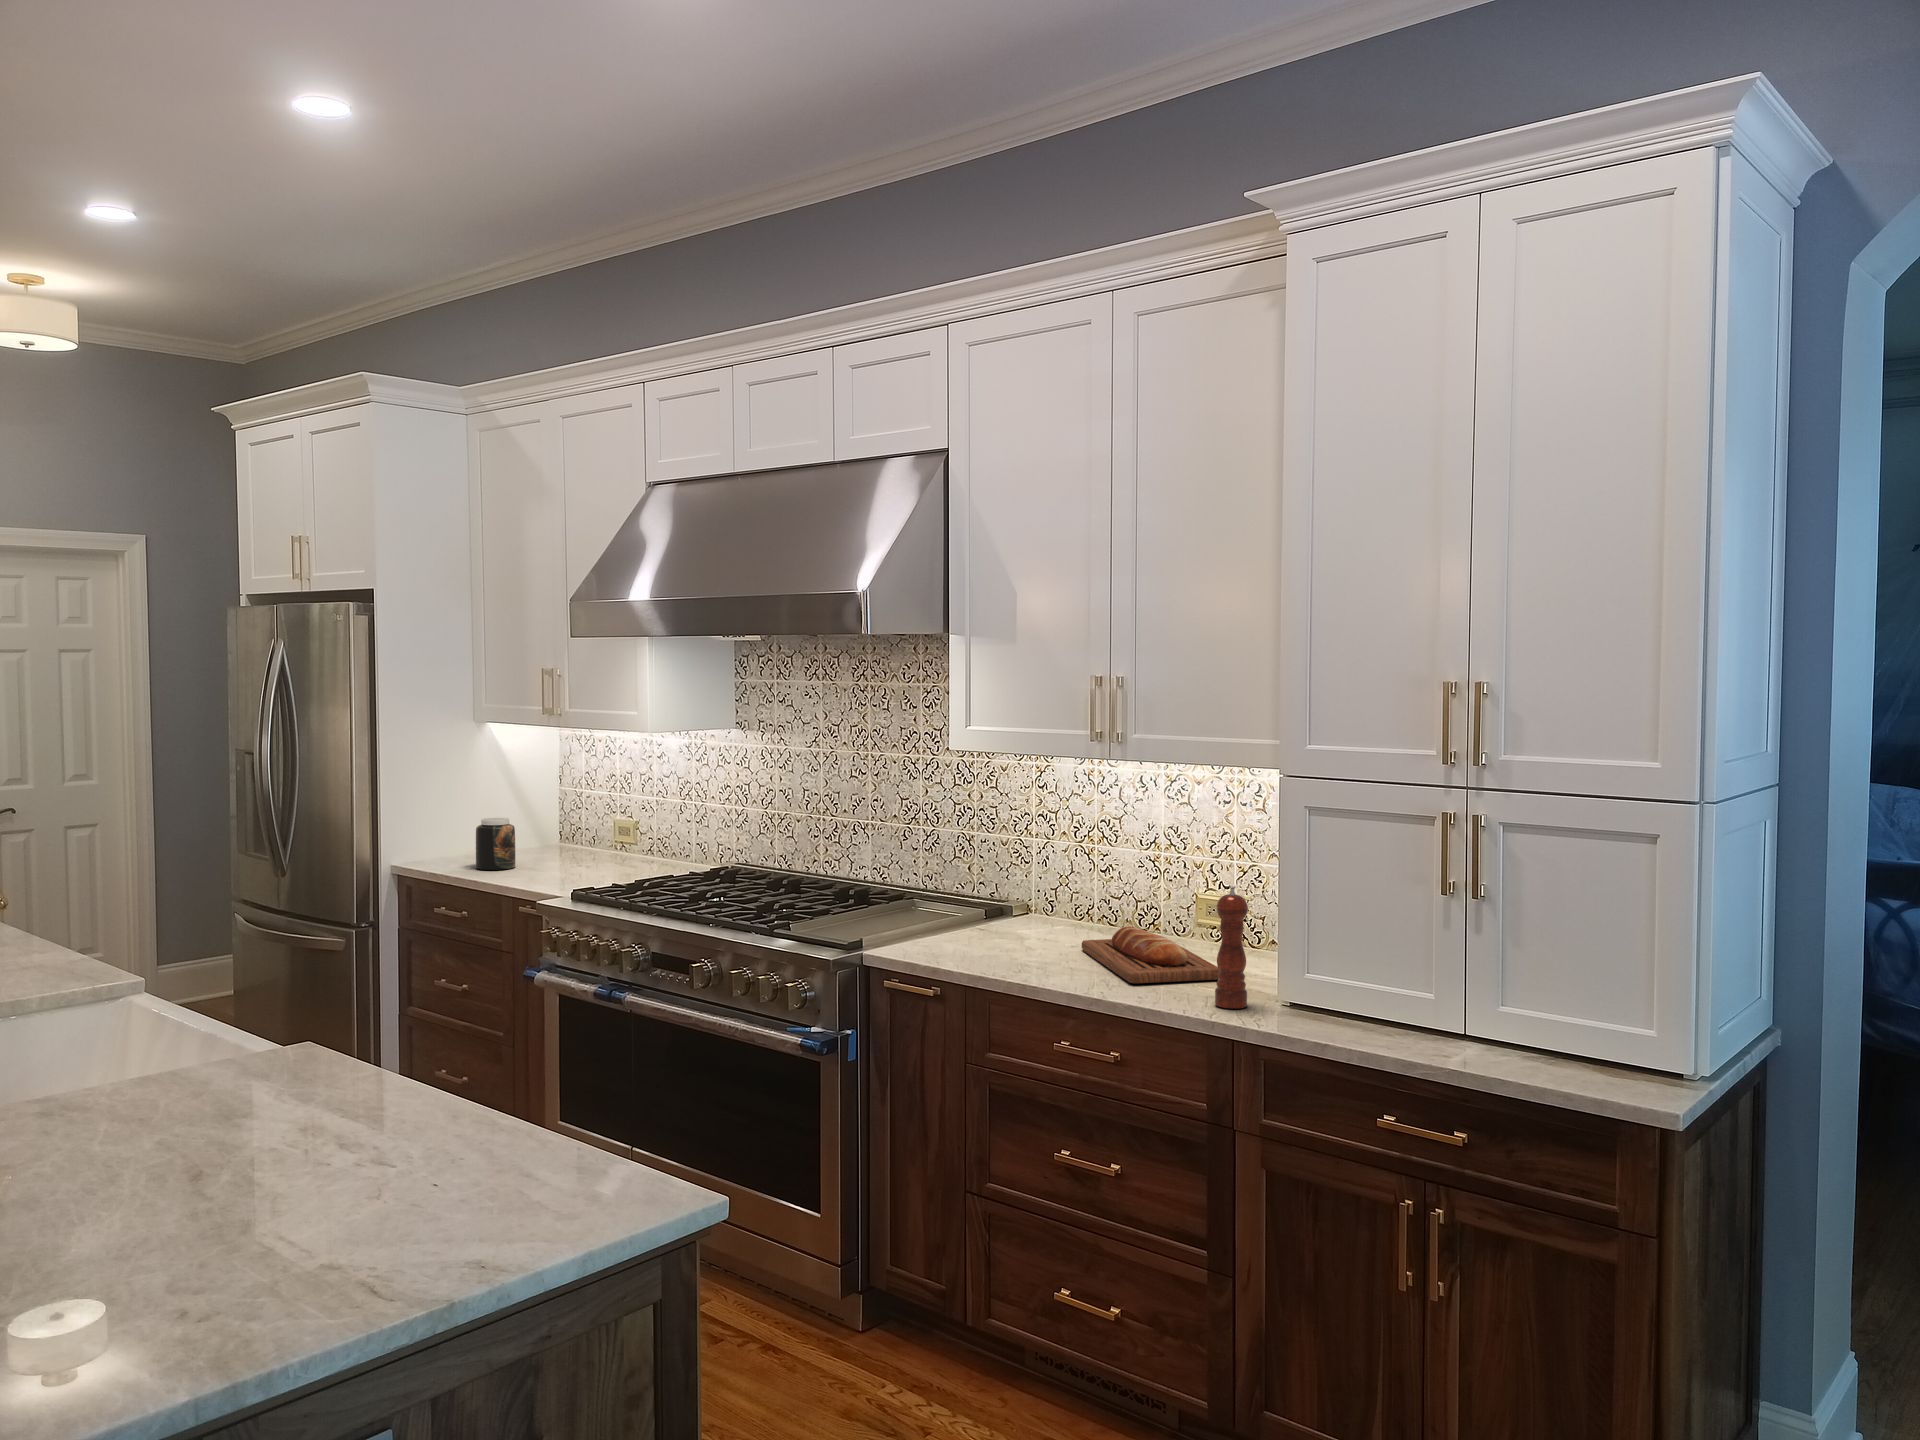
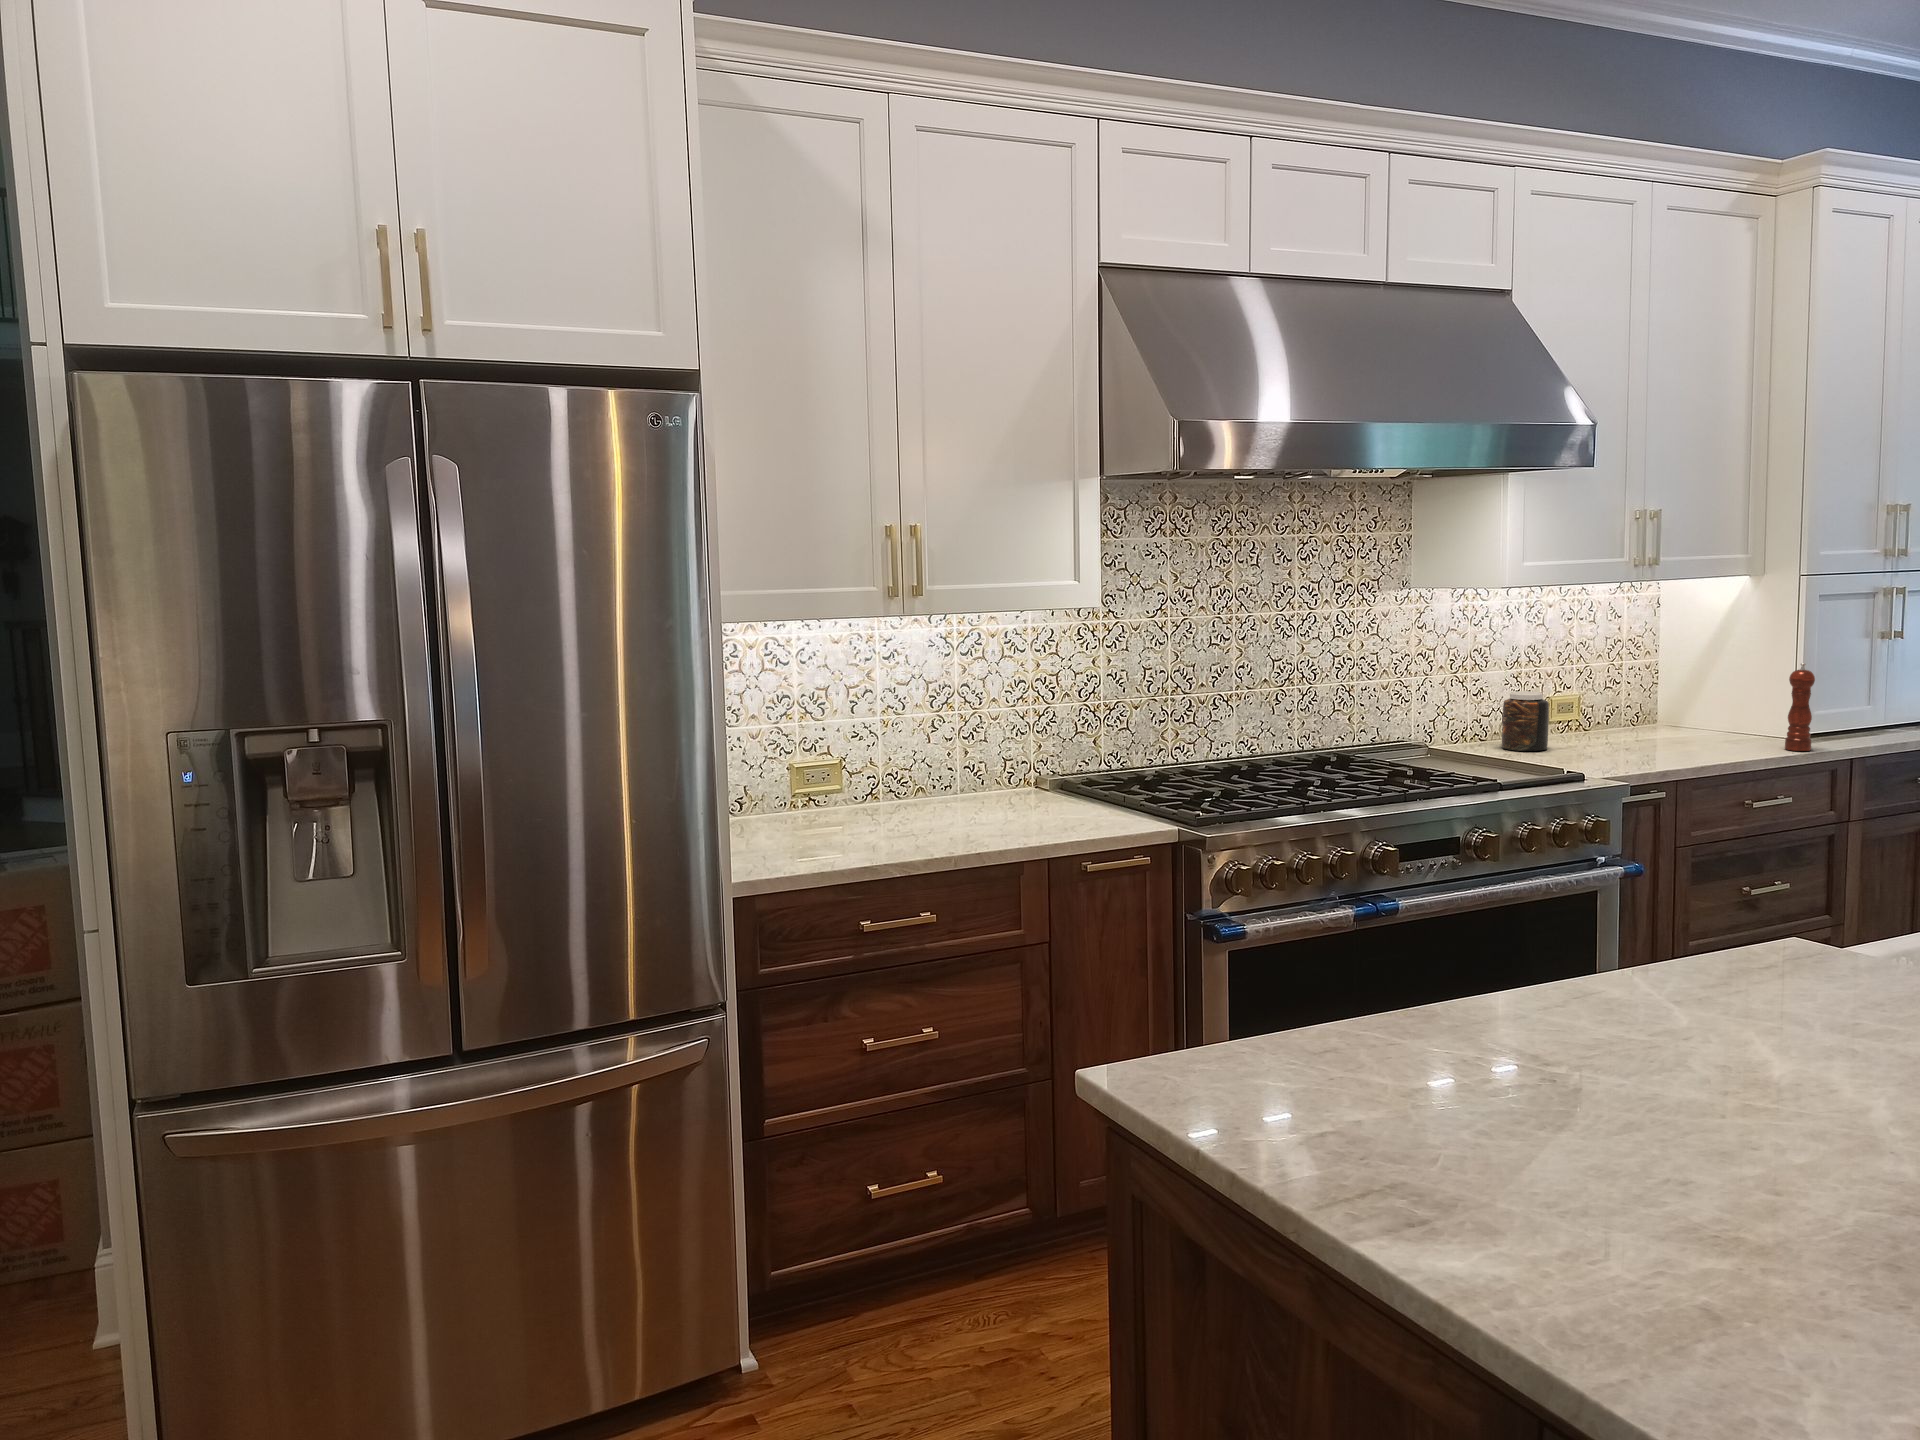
jar: present [476,818,516,870] -> present [1502,691,1549,751]
bread loaf: present [1082,927,1220,983] -> none [1579,724,1733,754]

